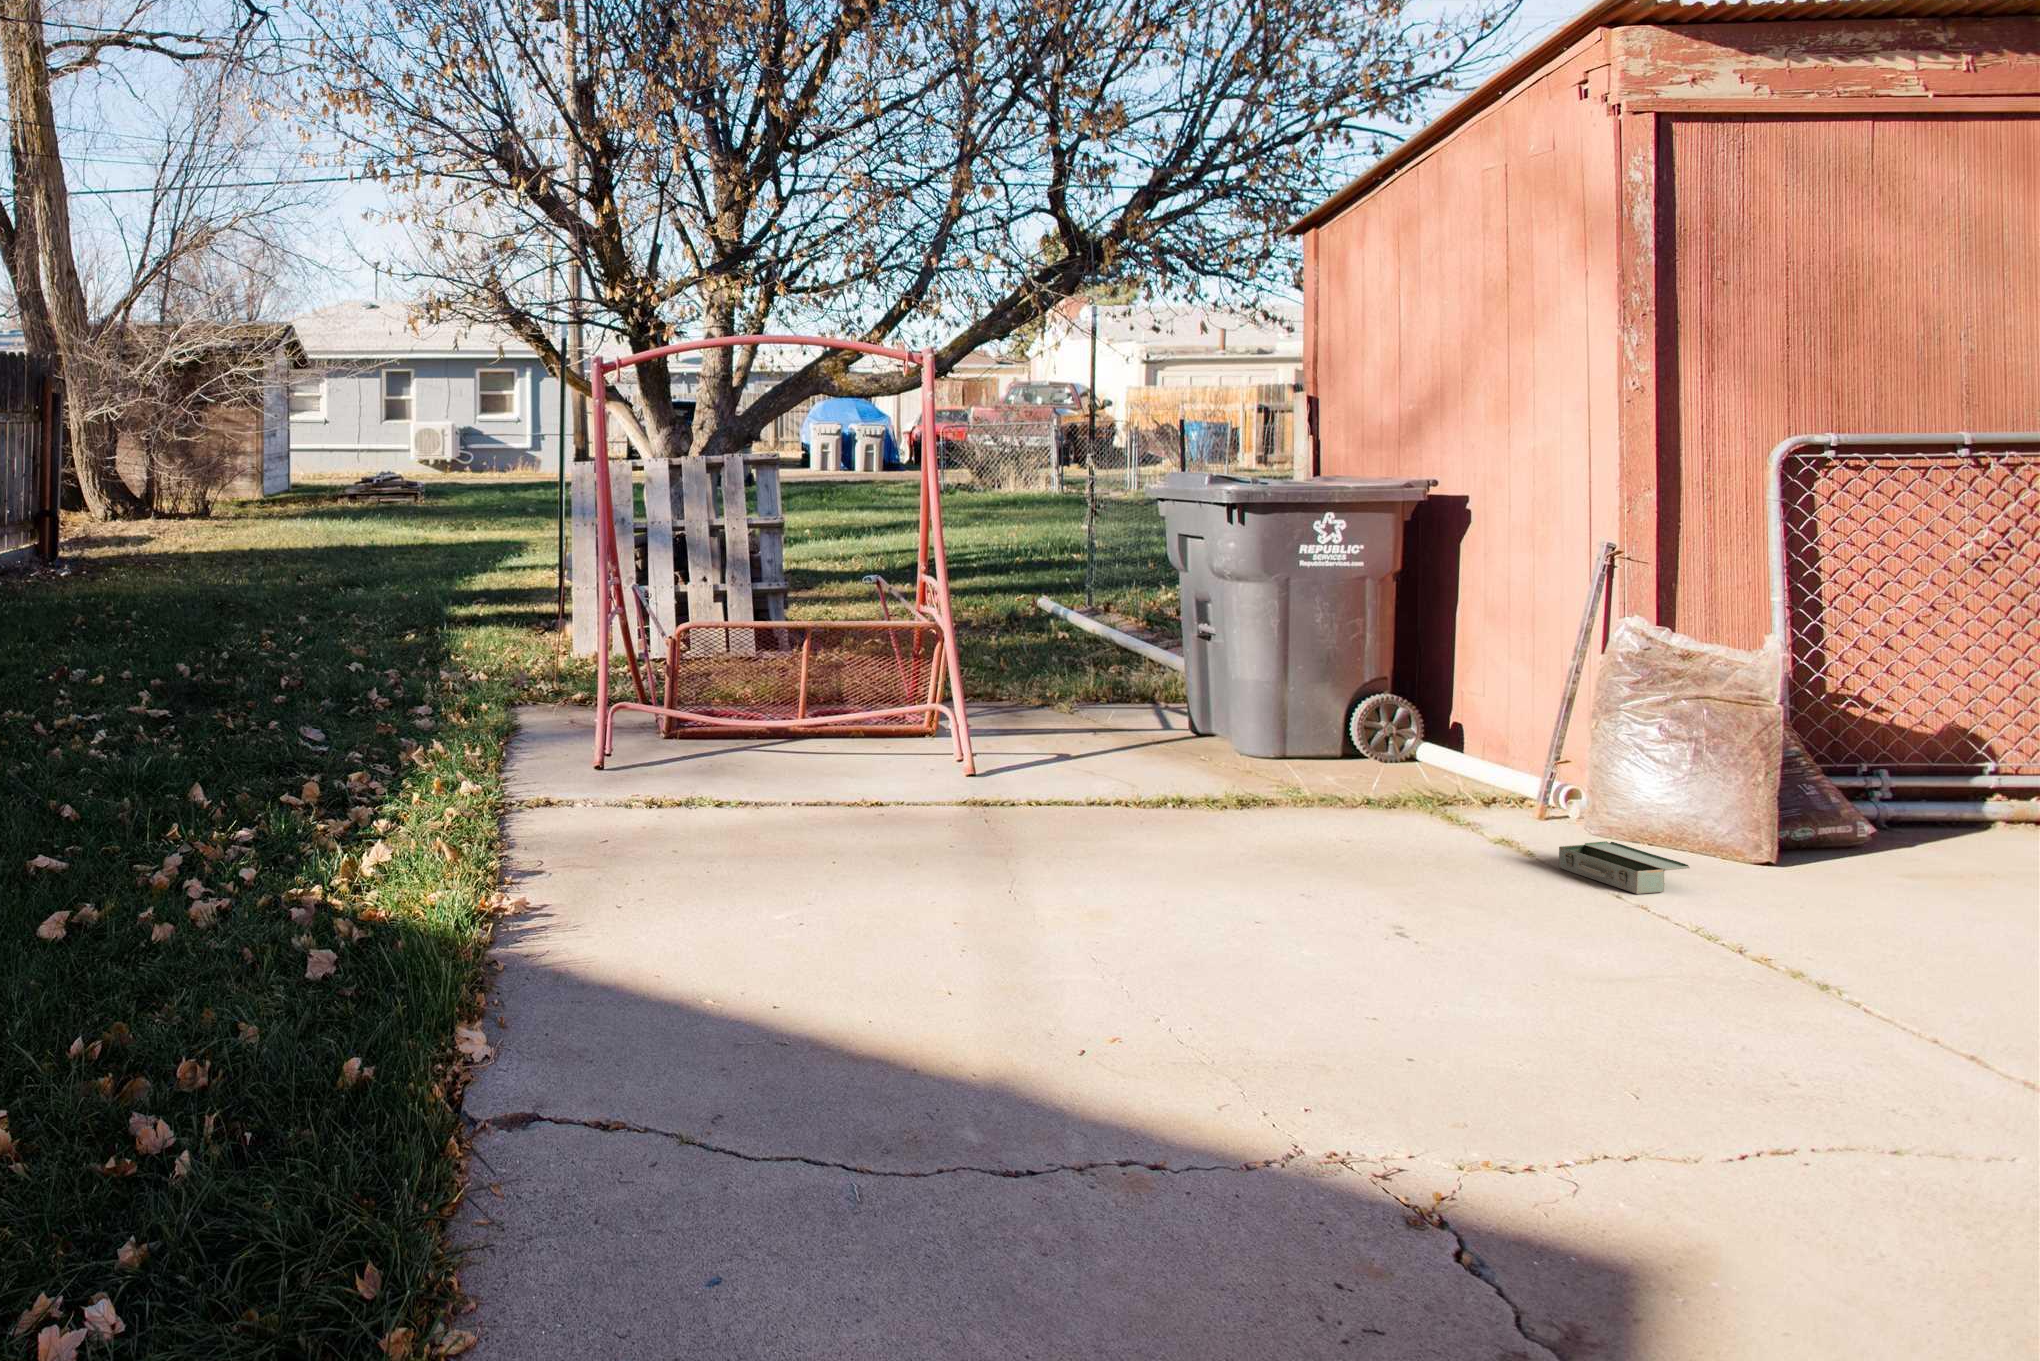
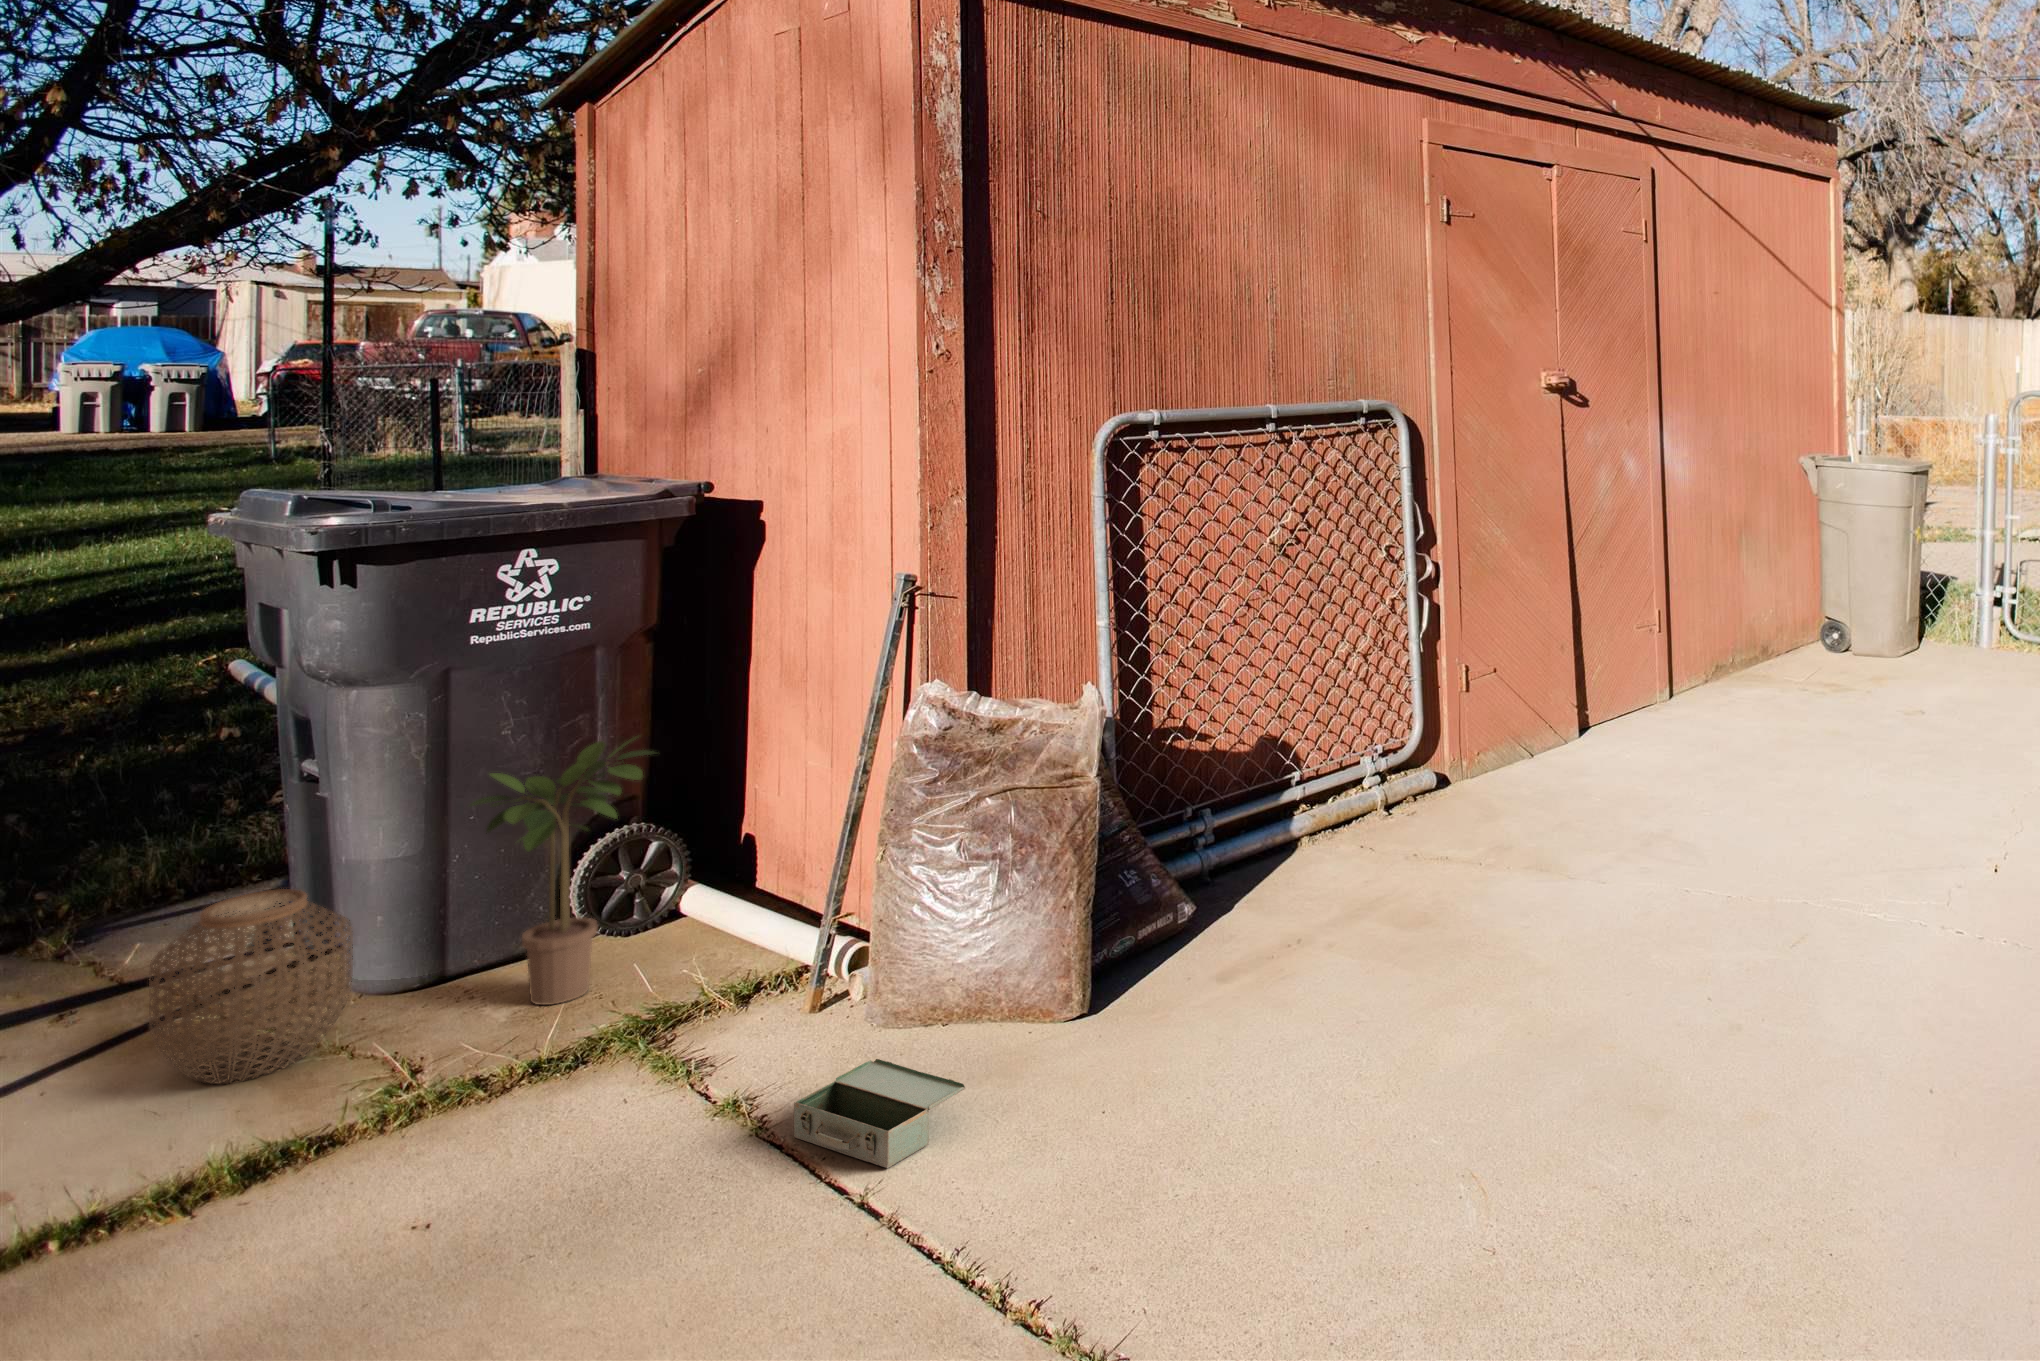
potted plant: none [1308,633,1416,784] -> present [470,737,654,1005]
woven basket: none [1158,684,1249,777] -> present [149,889,353,1084]

